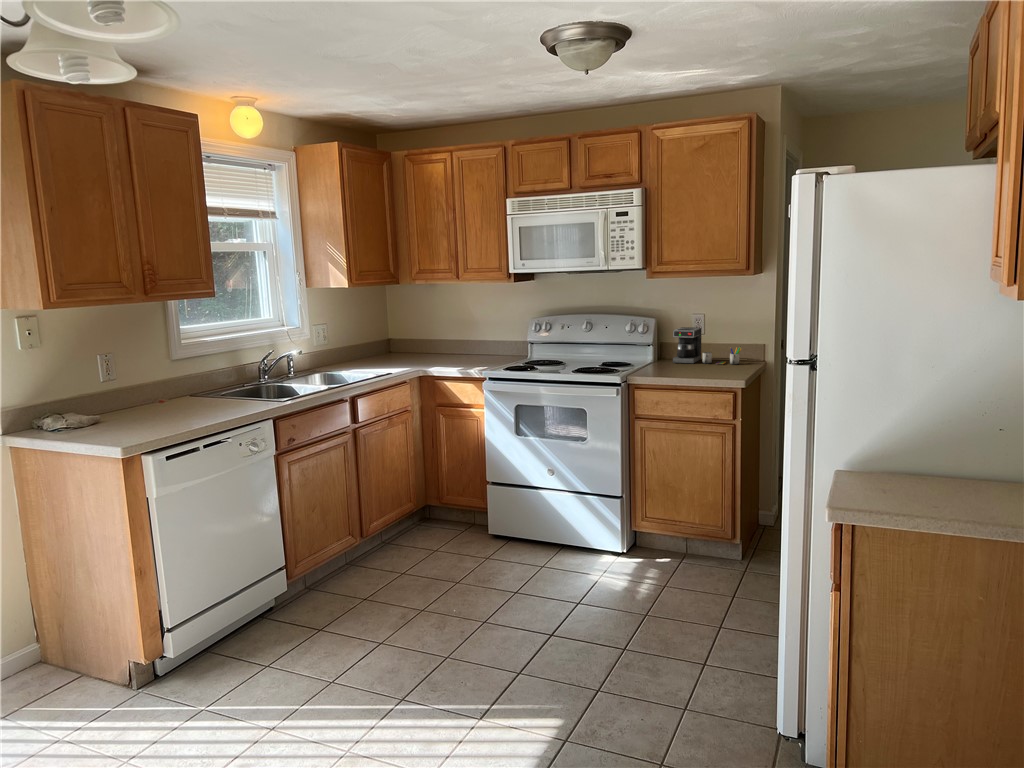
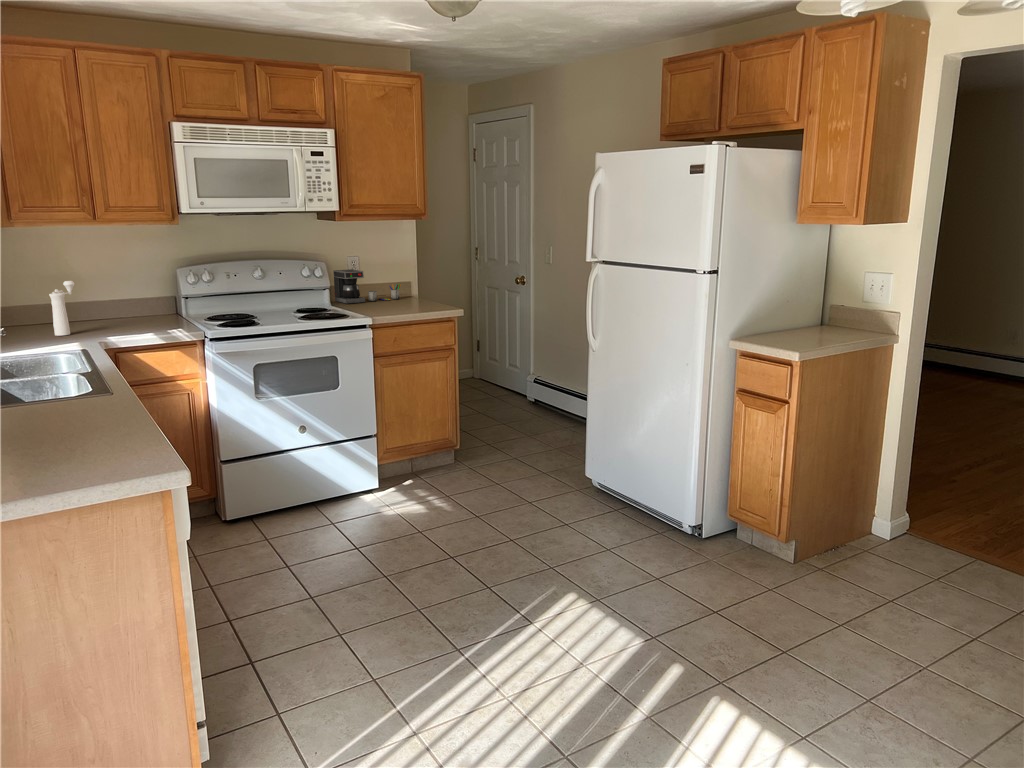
pepper mill: none [427,322,453,361] -> present [49,281,75,336]

